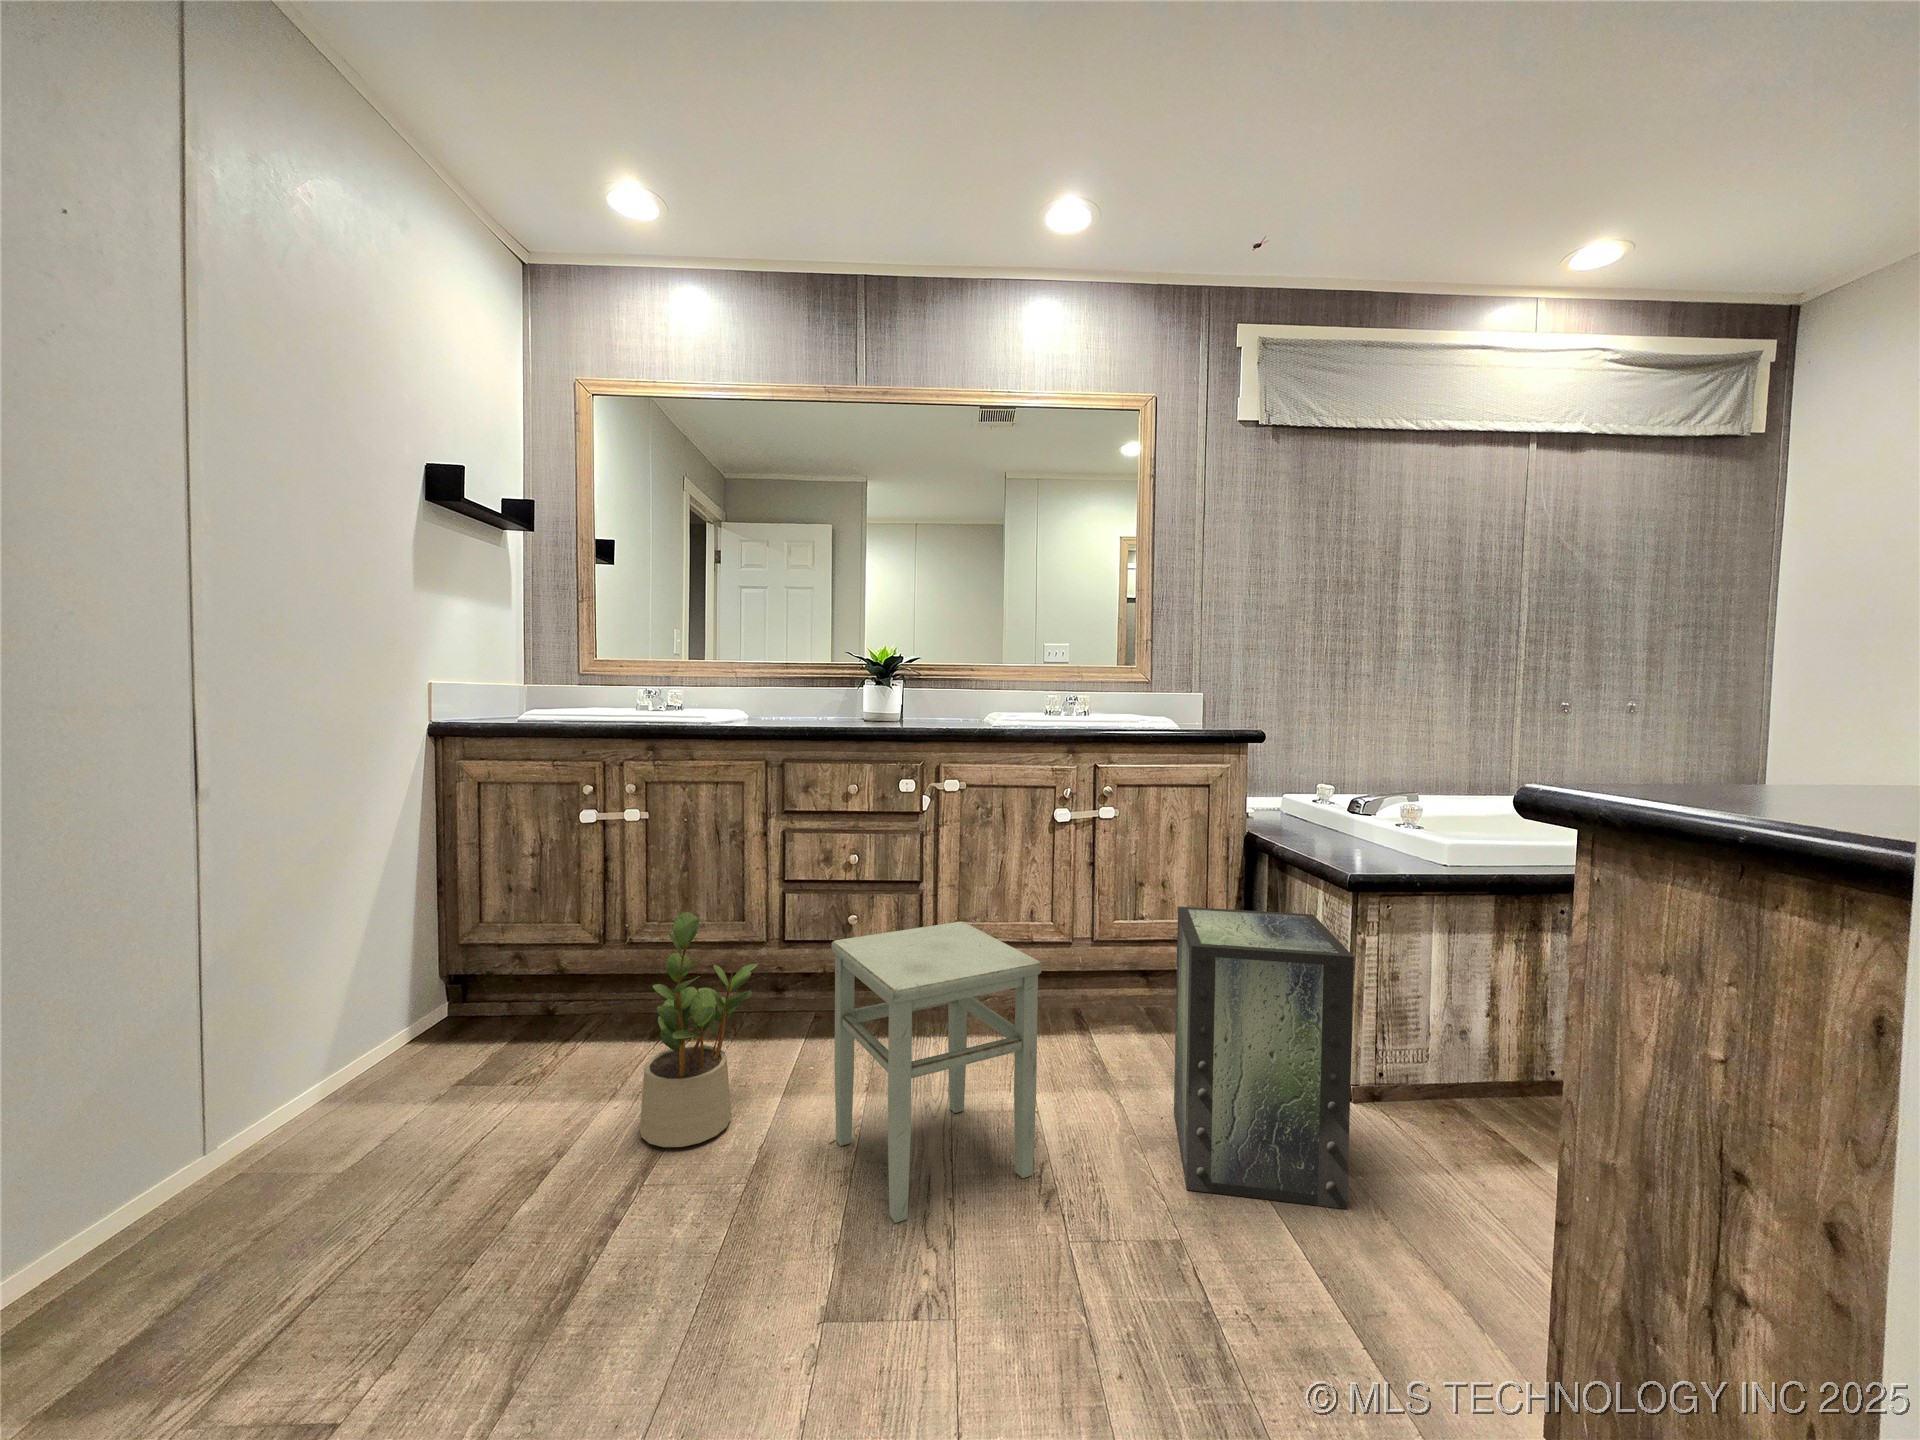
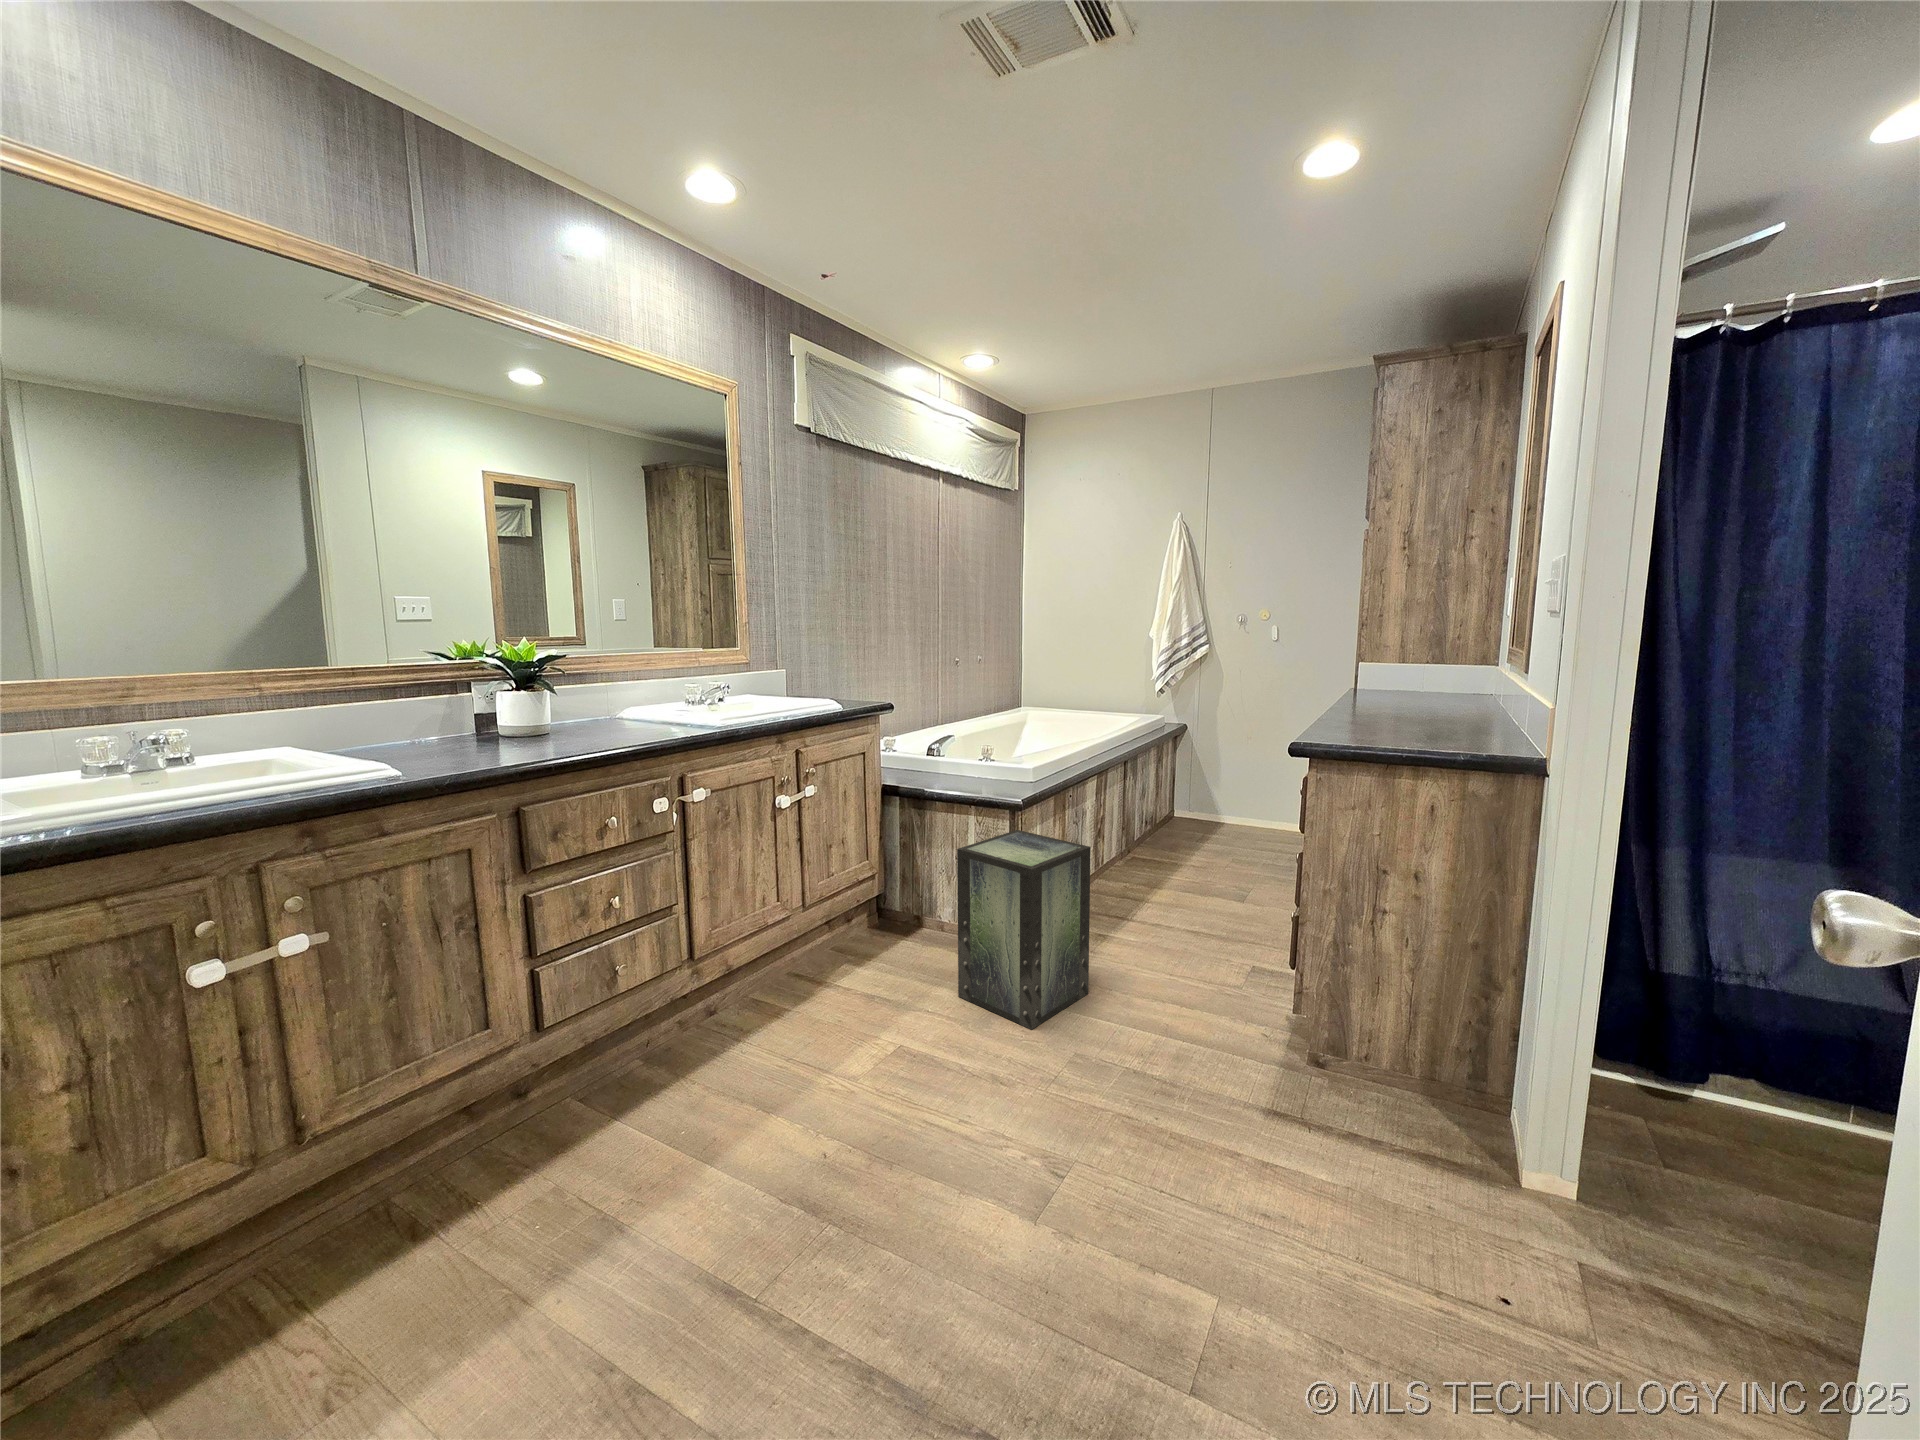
potted plant: present [640,912,758,1147] -> none [610,1009,743,1289]
stool: present [832,922,1042,1223] -> none [810,915,967,1158]

